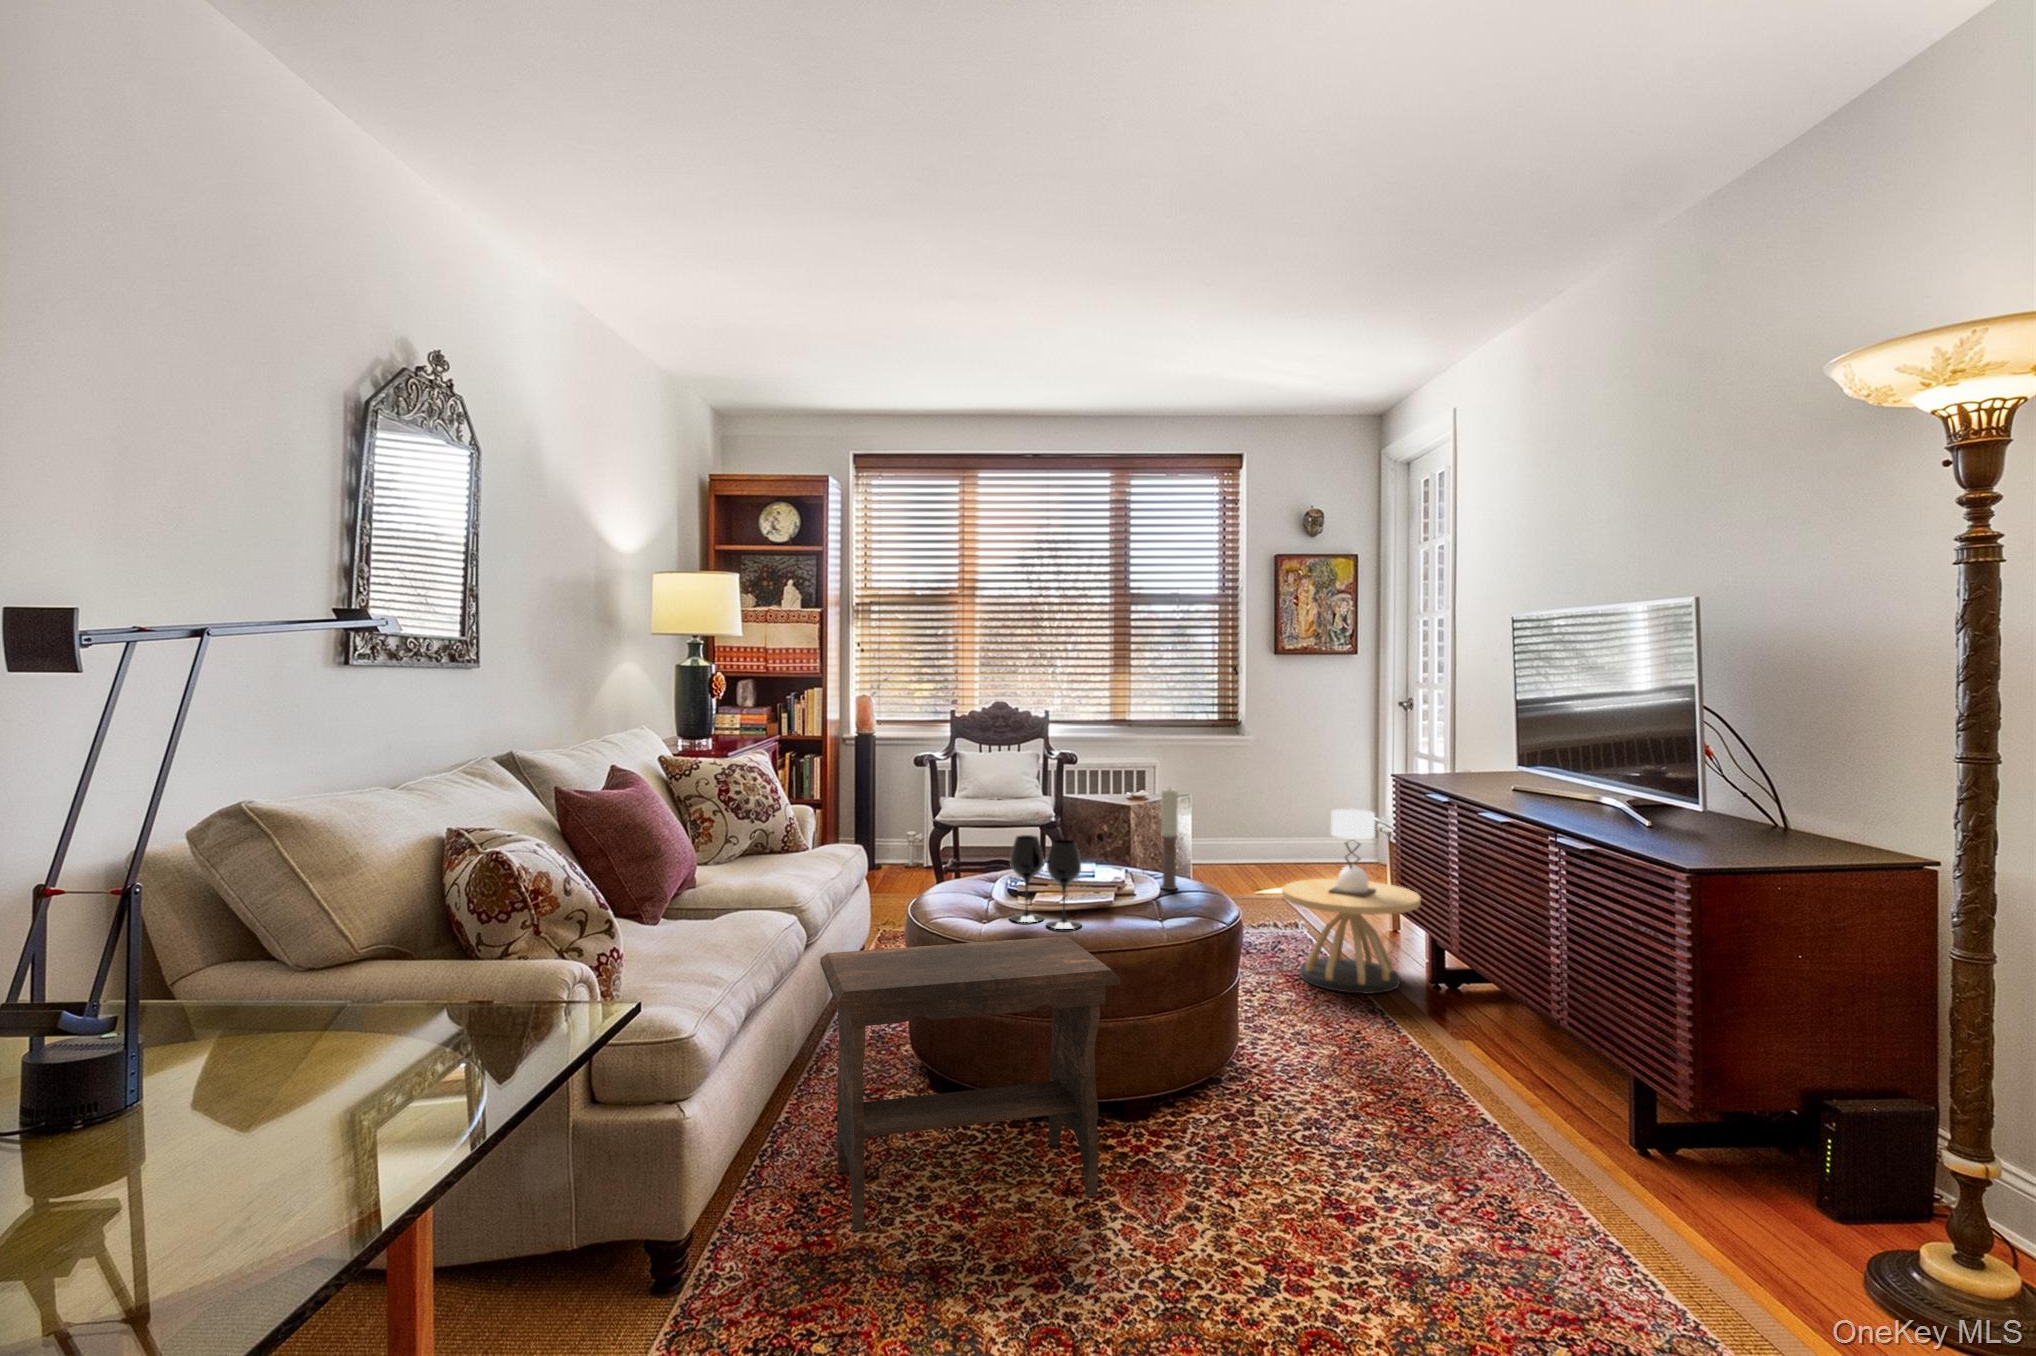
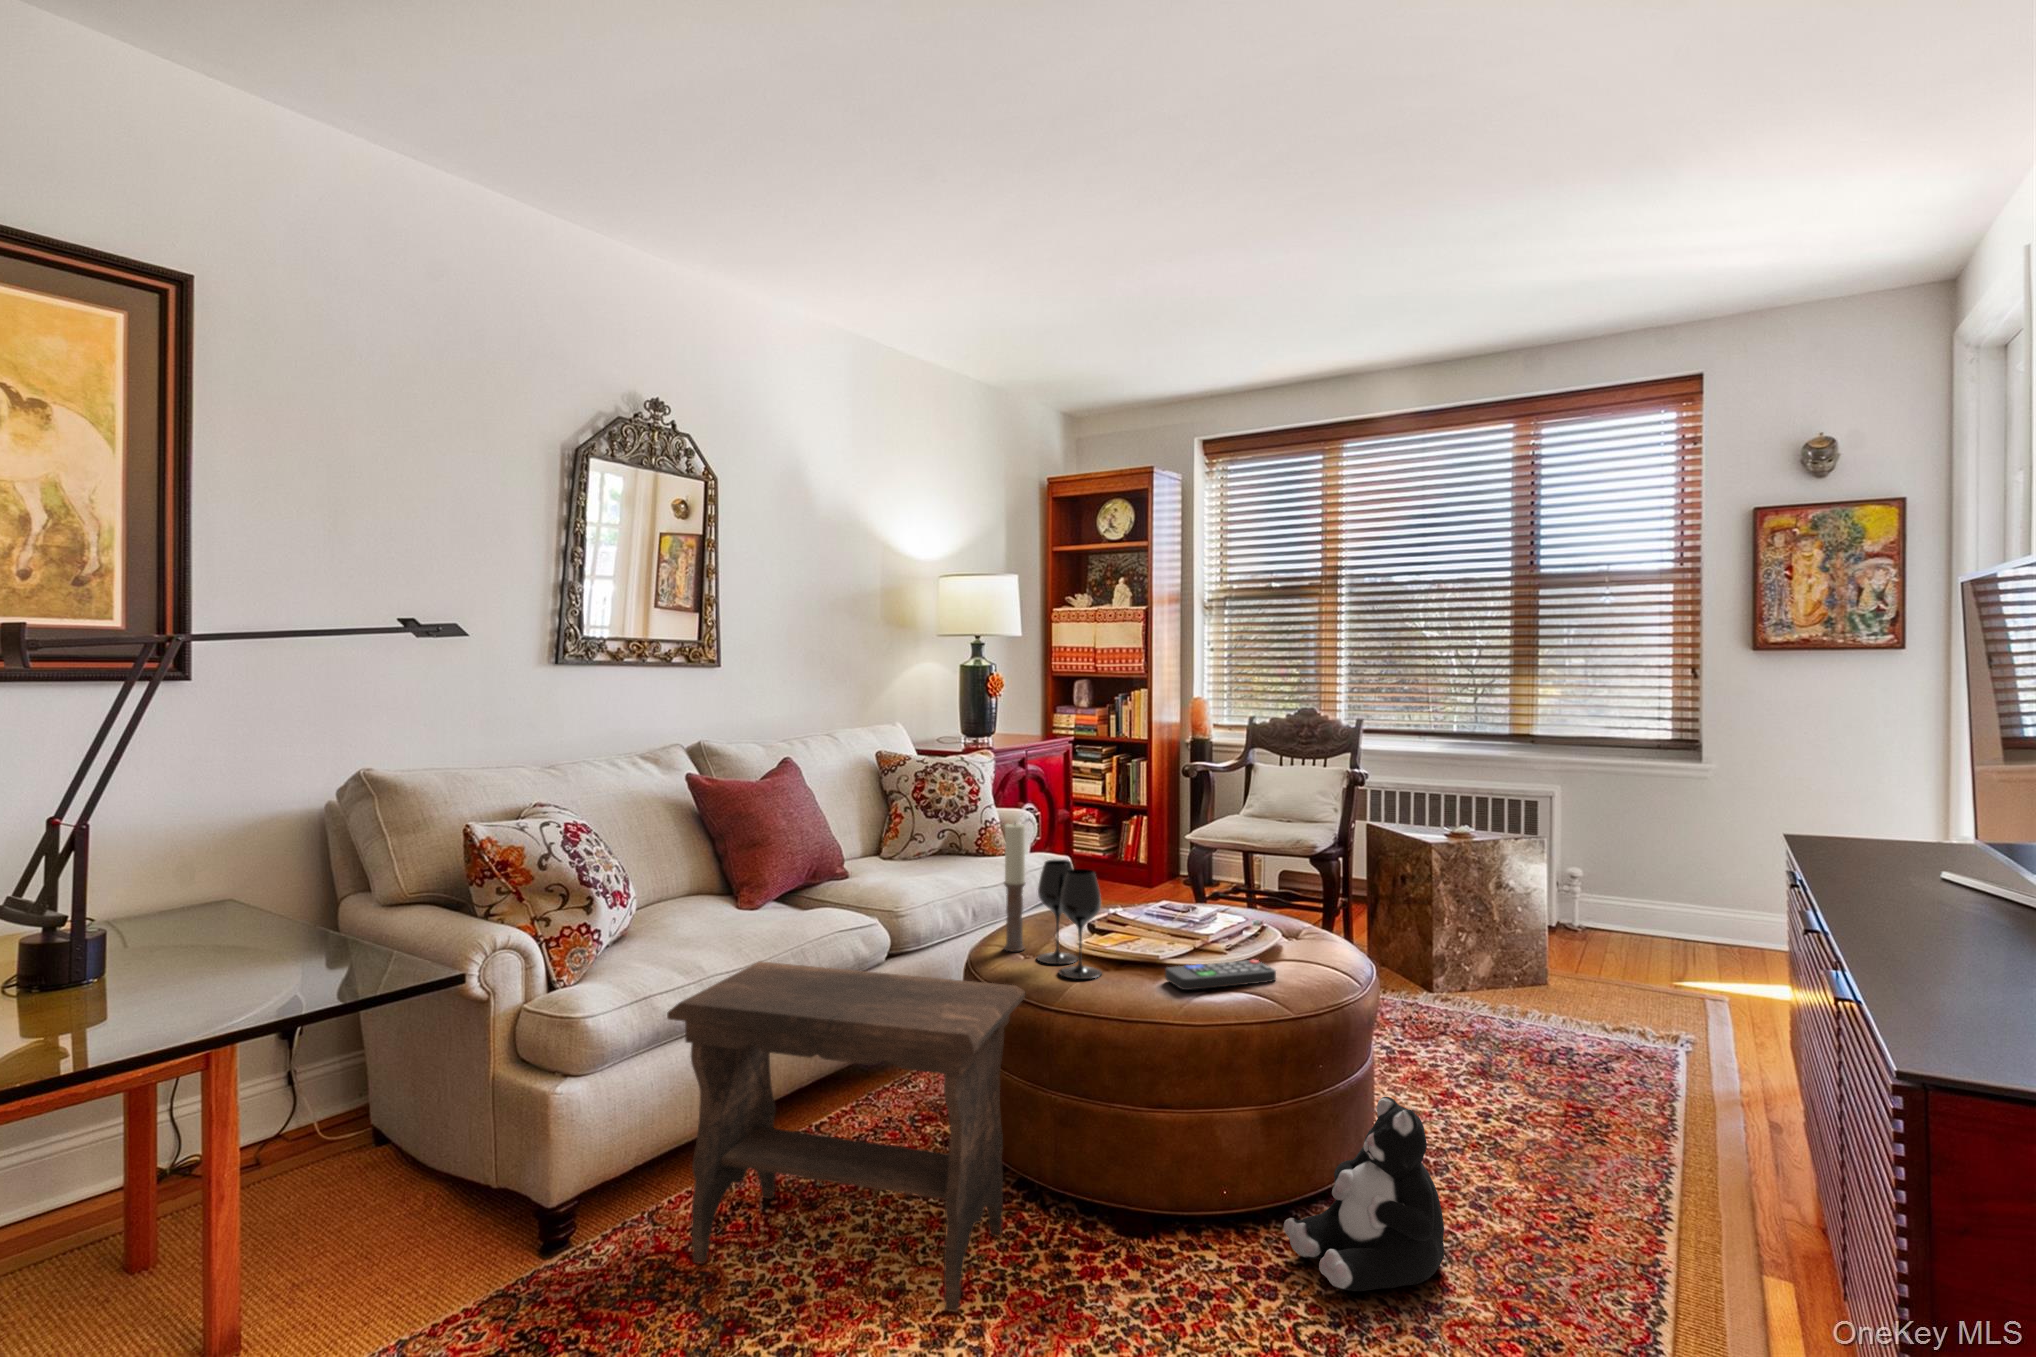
candle: present [1161,789,1178,889] -> present [1004,823,1025,951]
side table: present [1282,809,1421,994] -> none [1563,872,1796,1157]
remote control: none [1133,896,1200,923] -> present [1165,960,1276,990]
plush toy: none [1244,976,1345,1109] -> present [1284,1097,1444,1291]

